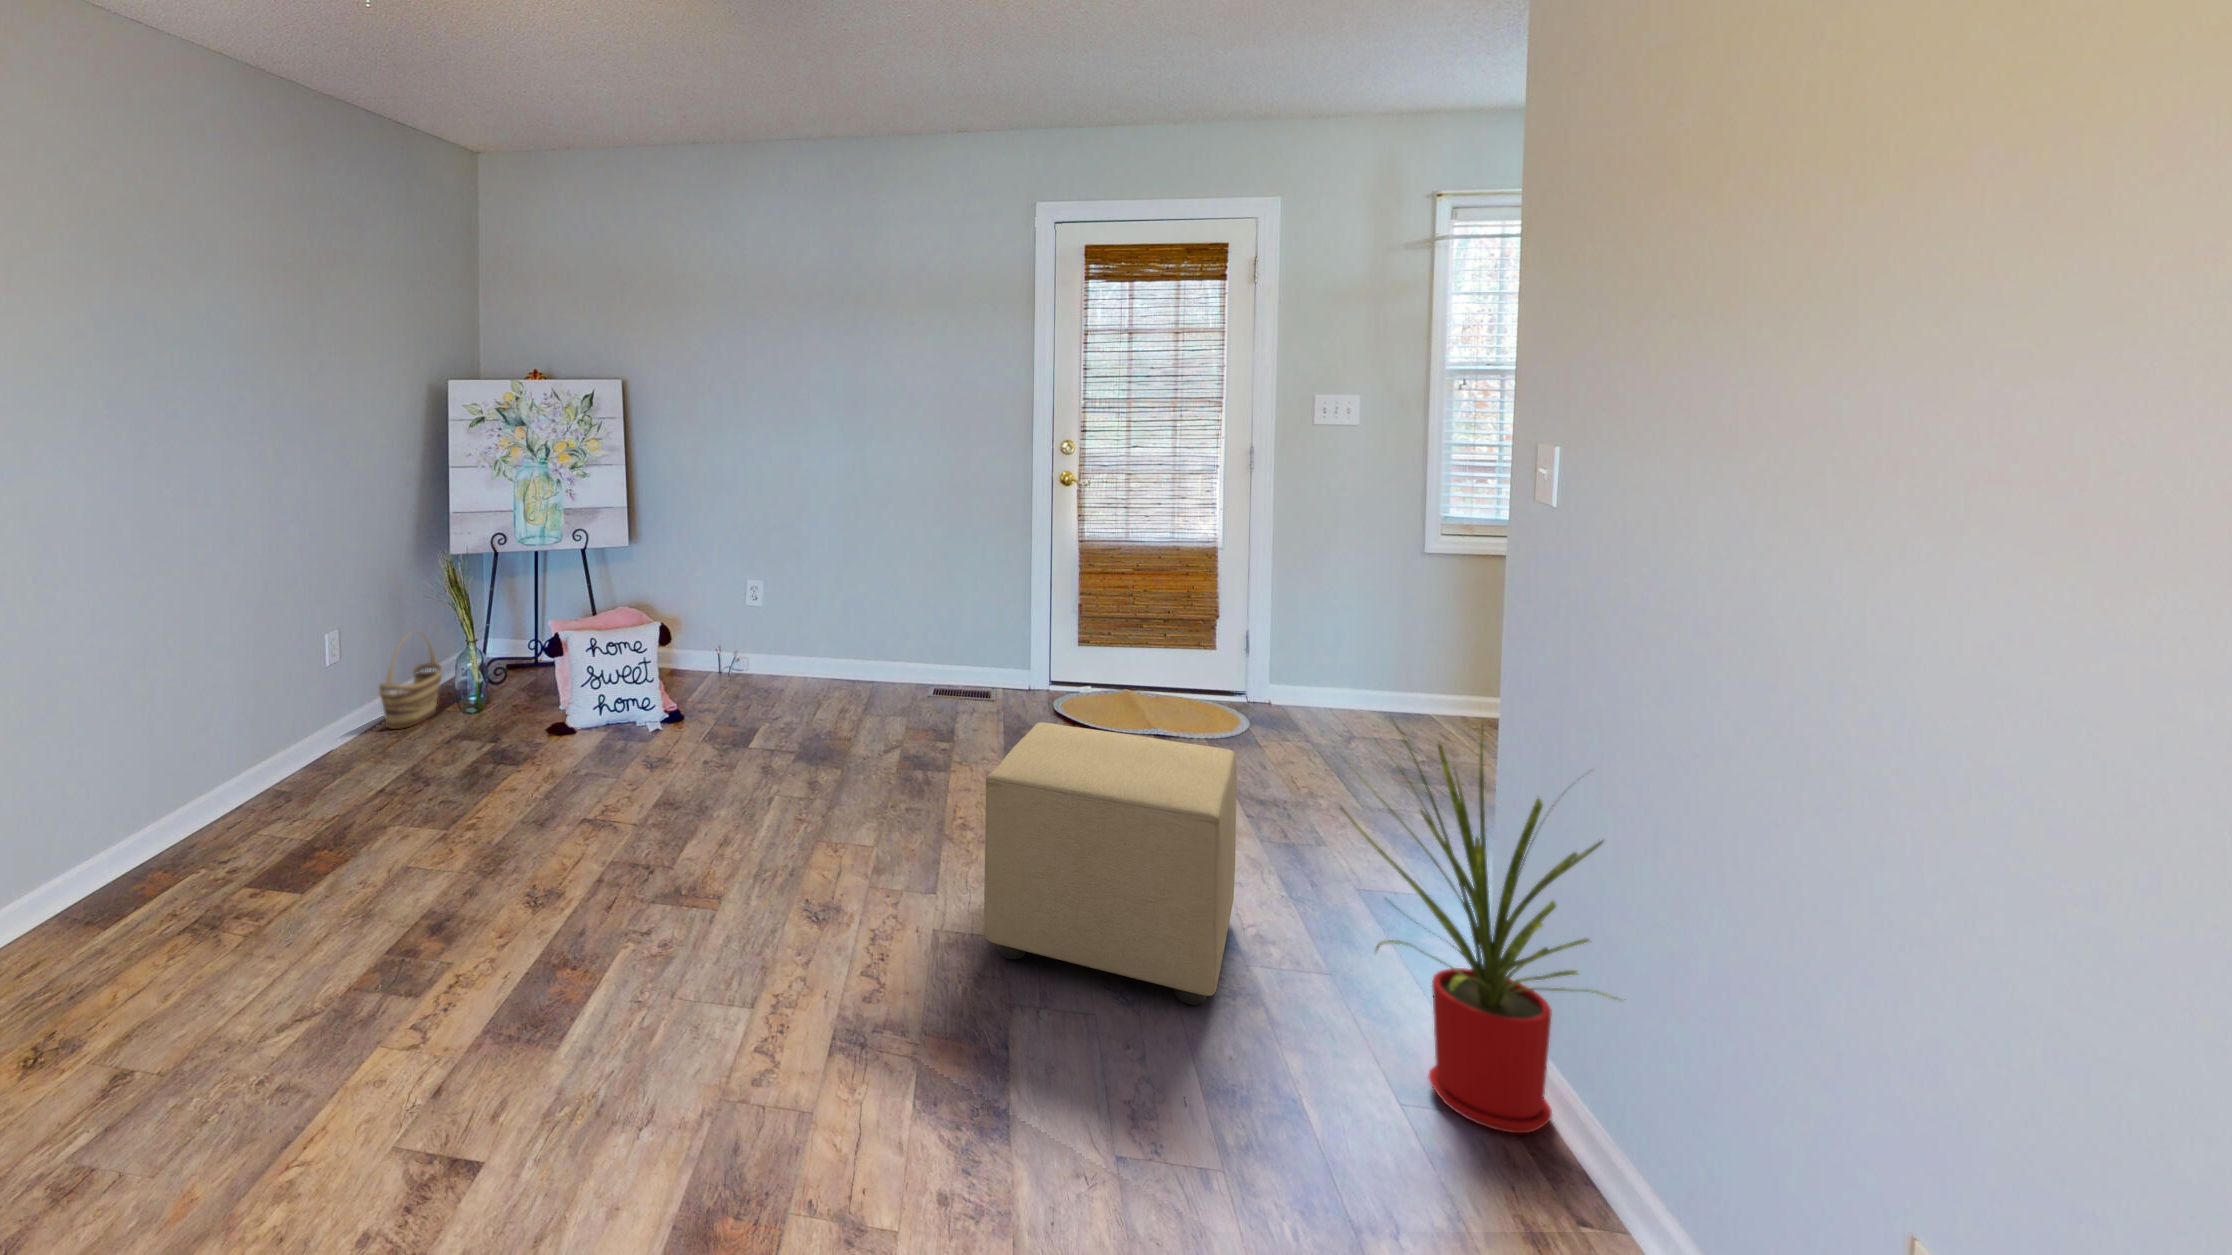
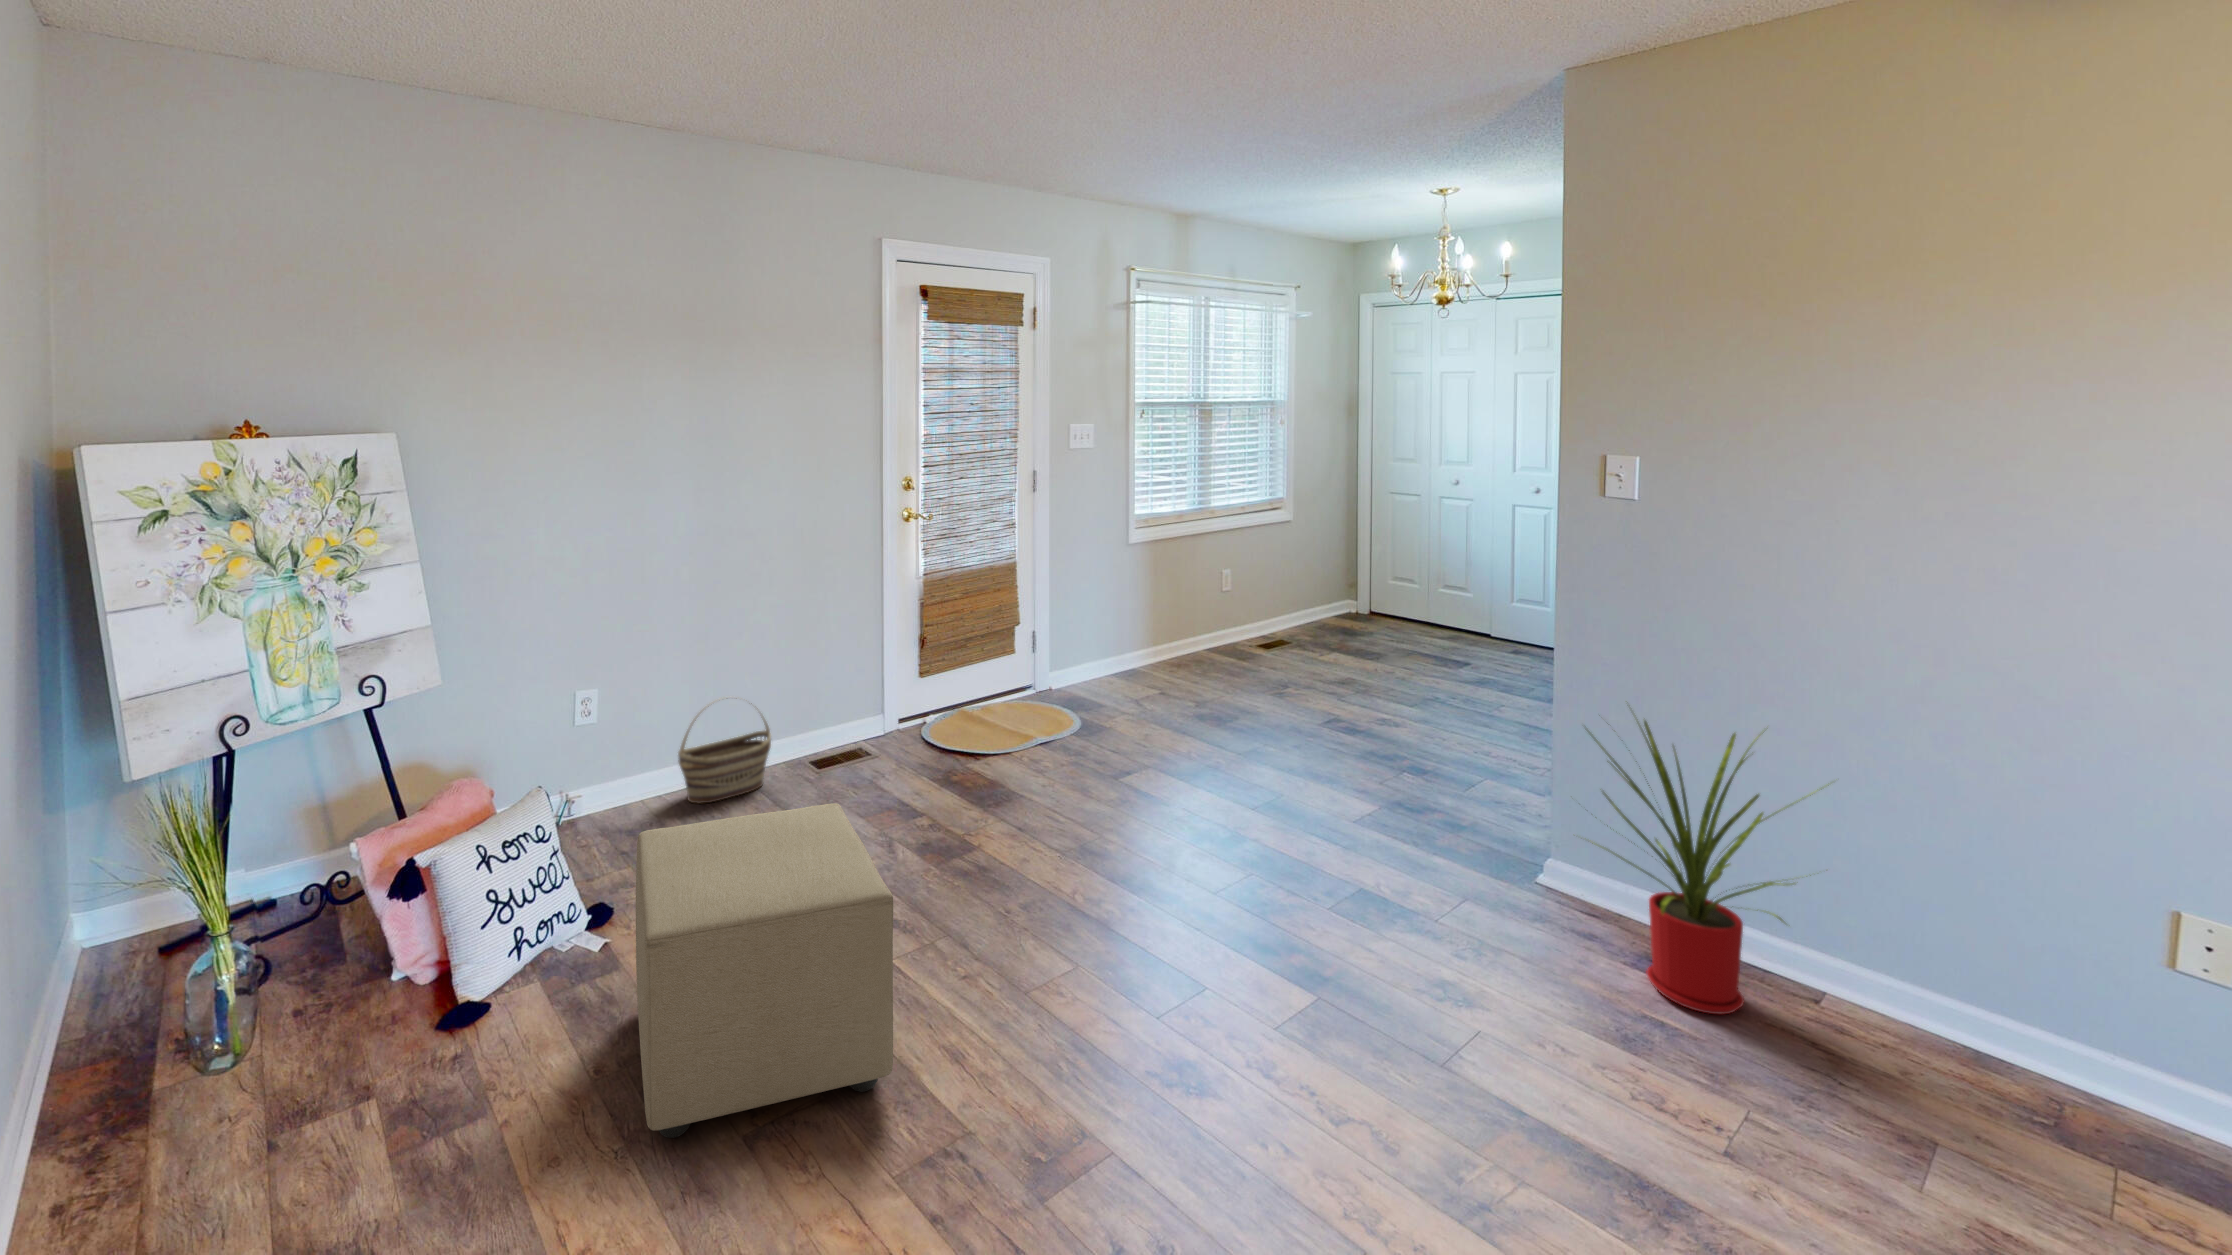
basket: present [379,632,442,729] -> present [678,703,771,804]
ottoman: present [984,722,1237,1005] -> present [636,803,893,1138]

